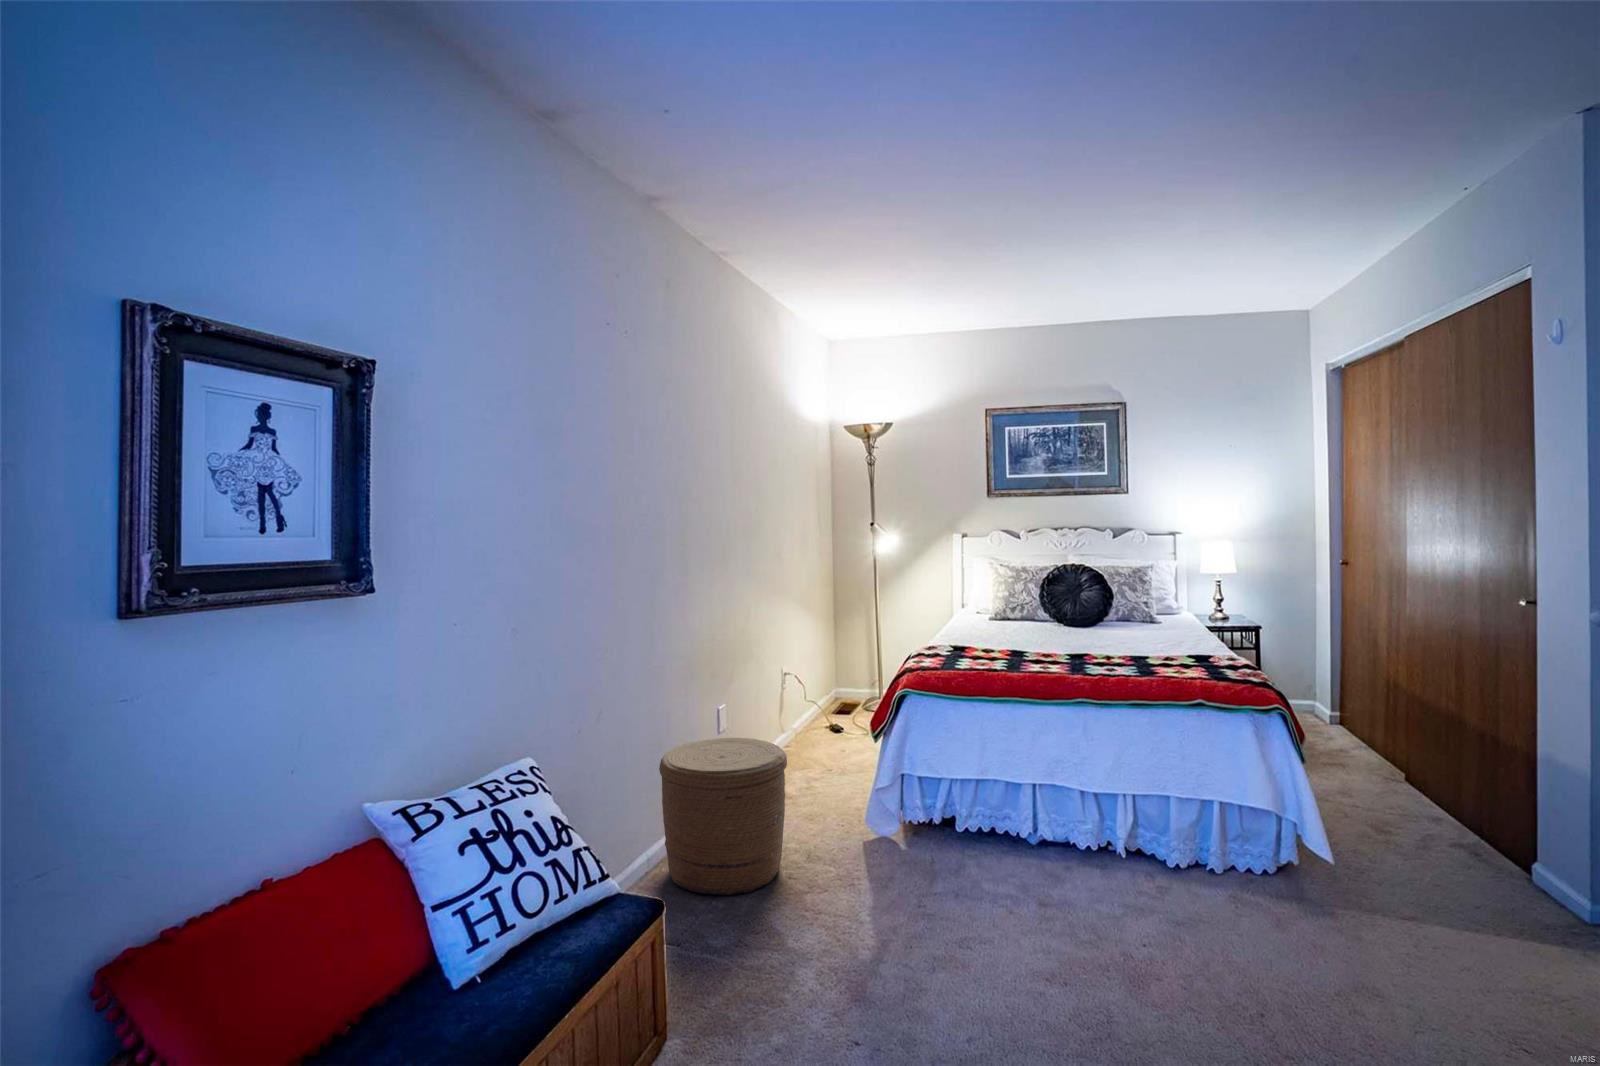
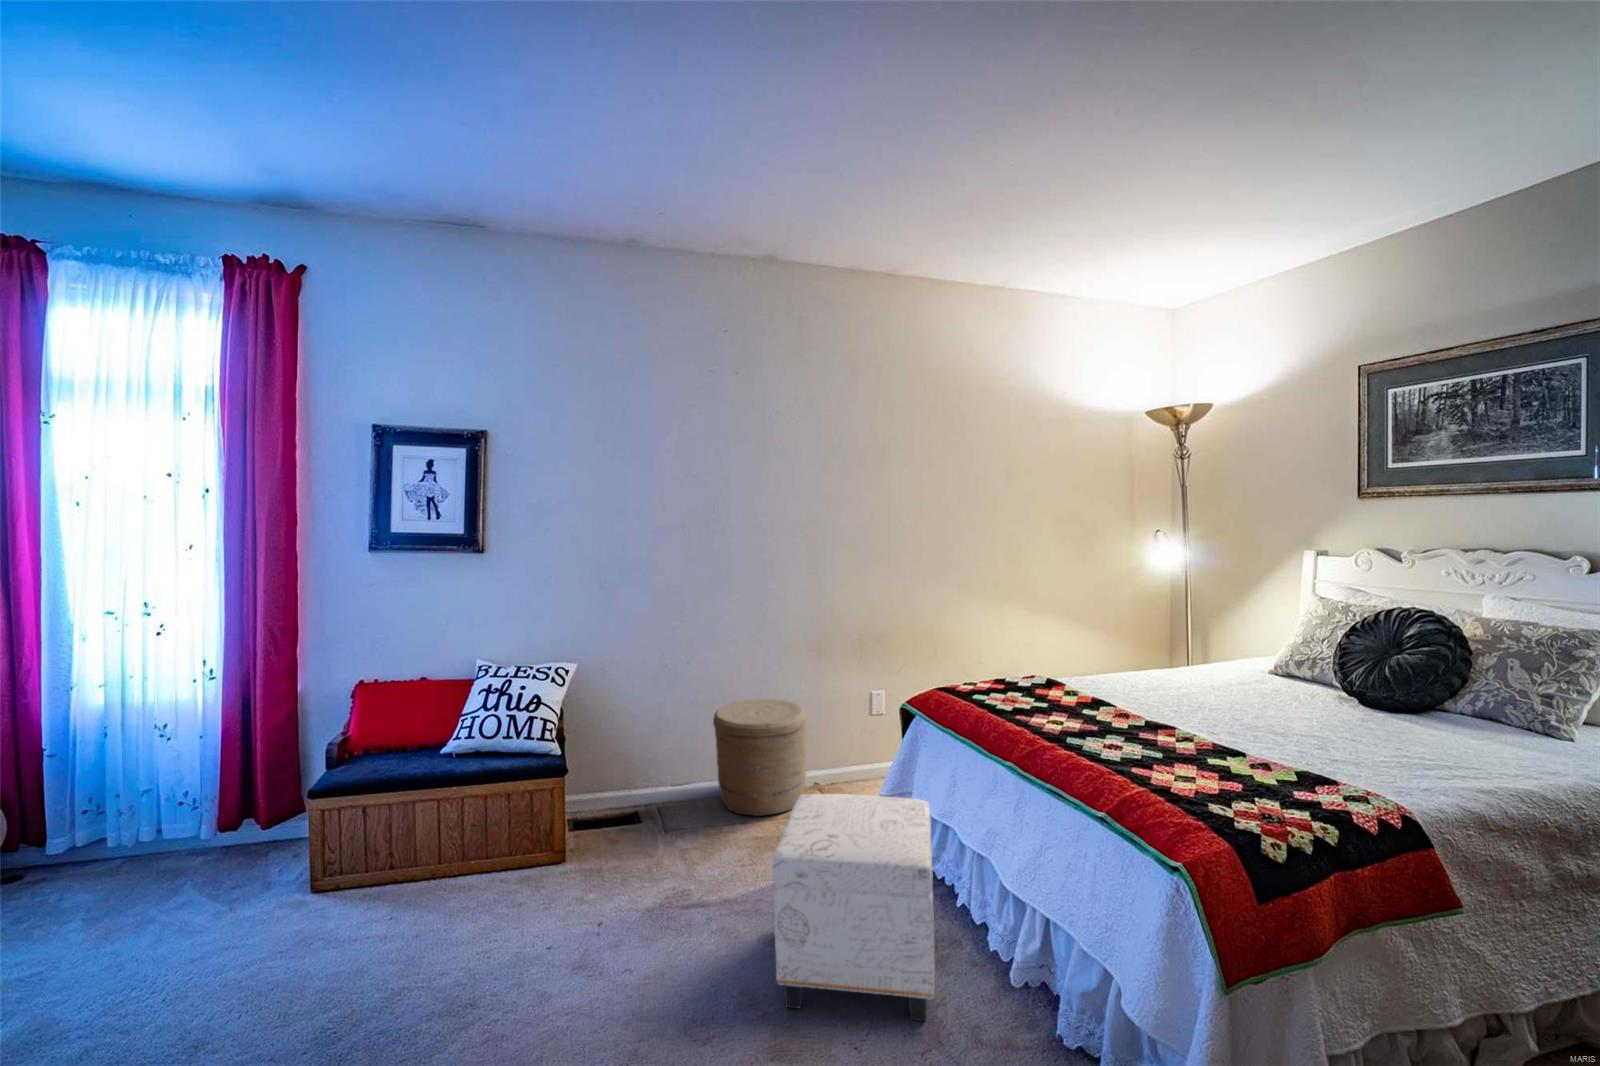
ottoman: none [1002,744,1183,946] -> present [772,794,935,1021]

